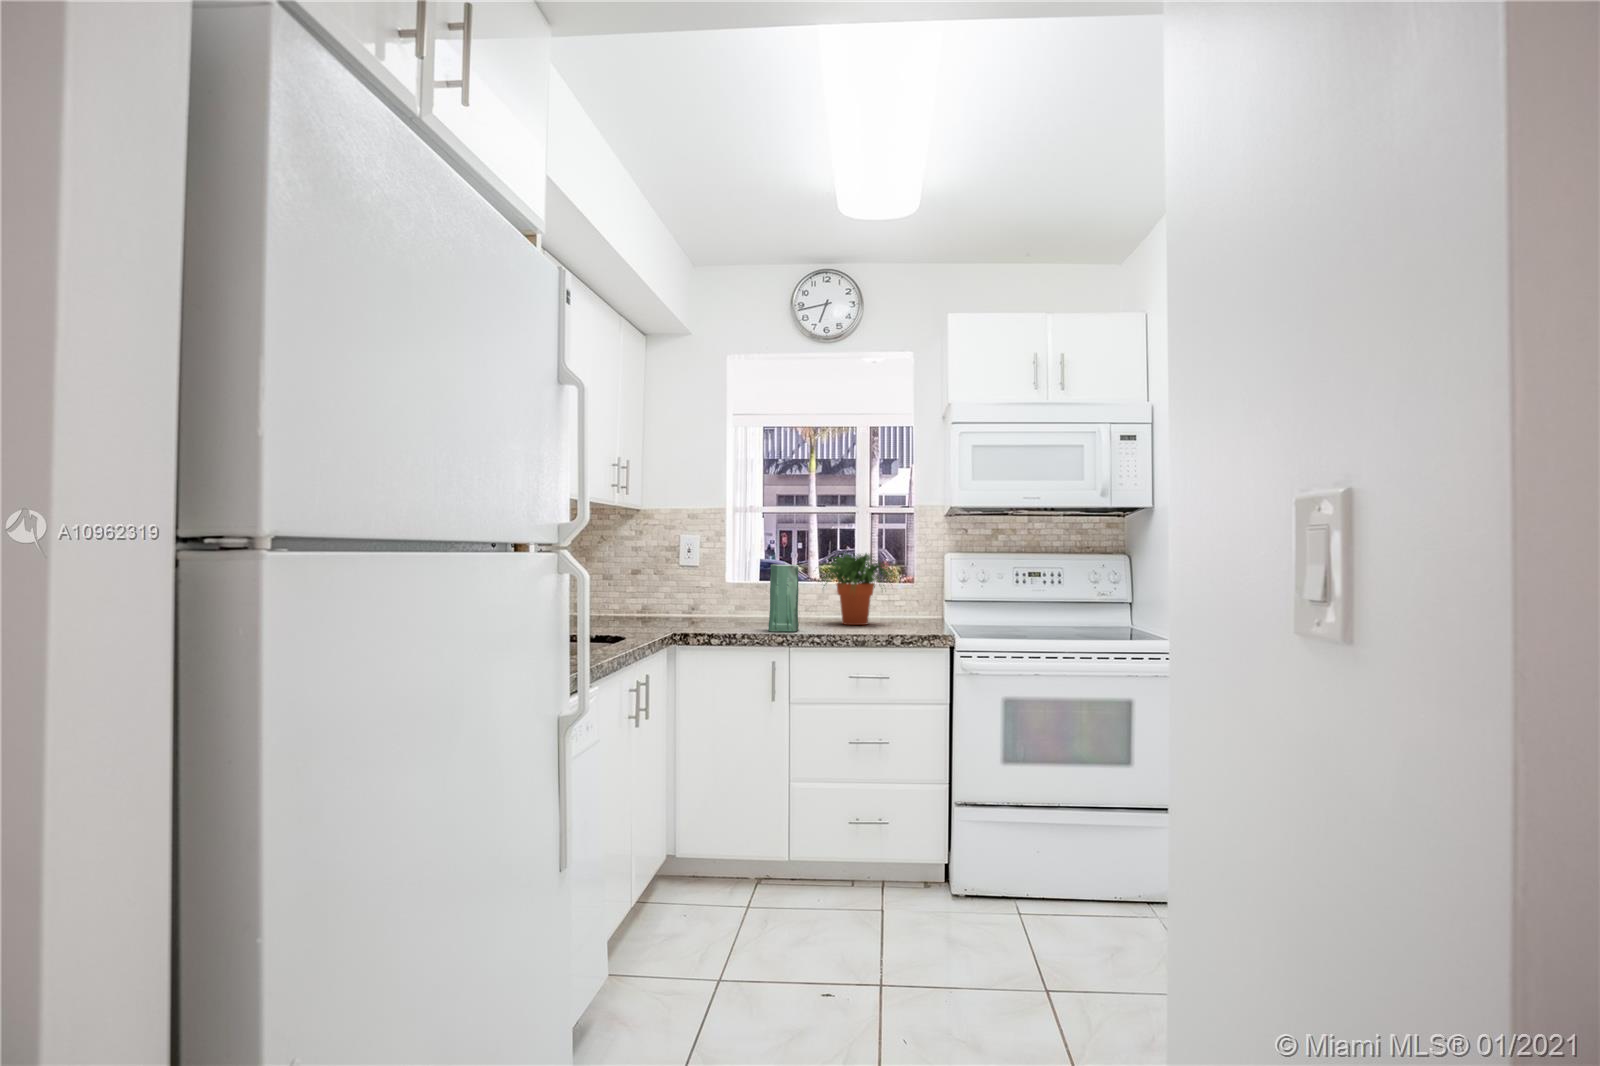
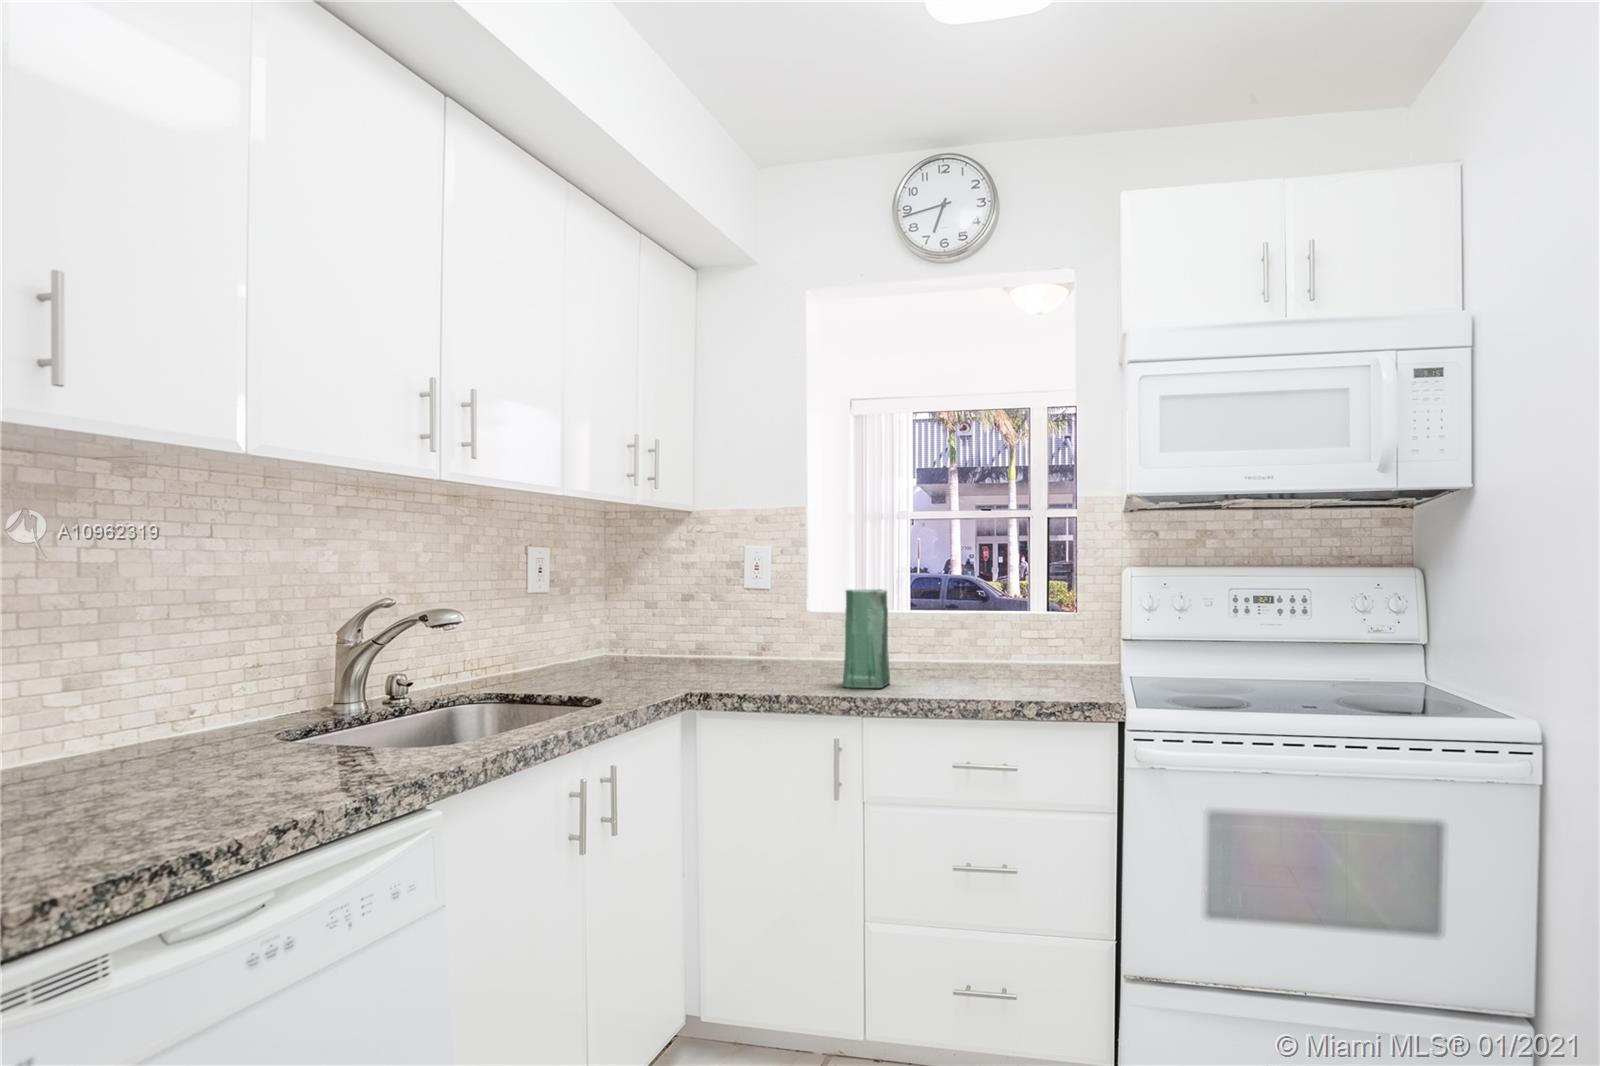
potted plant: present [821,553,894,625] -> none [921,567,1044,675]

